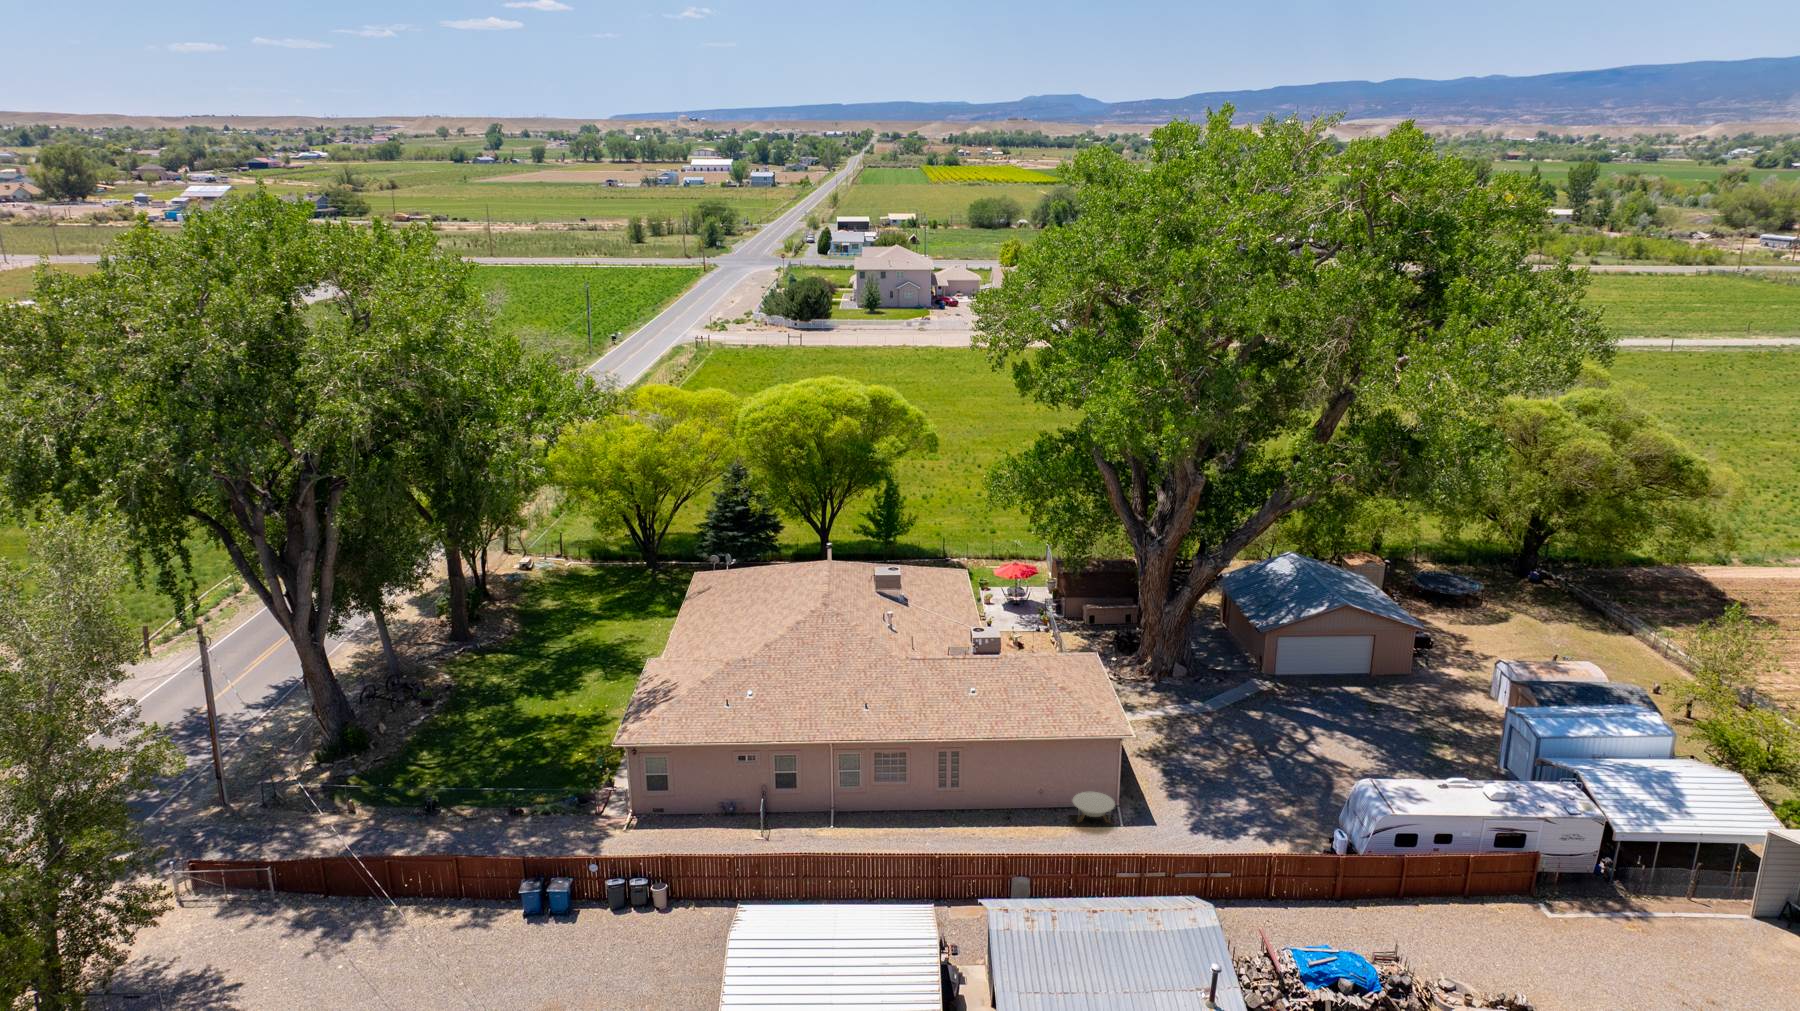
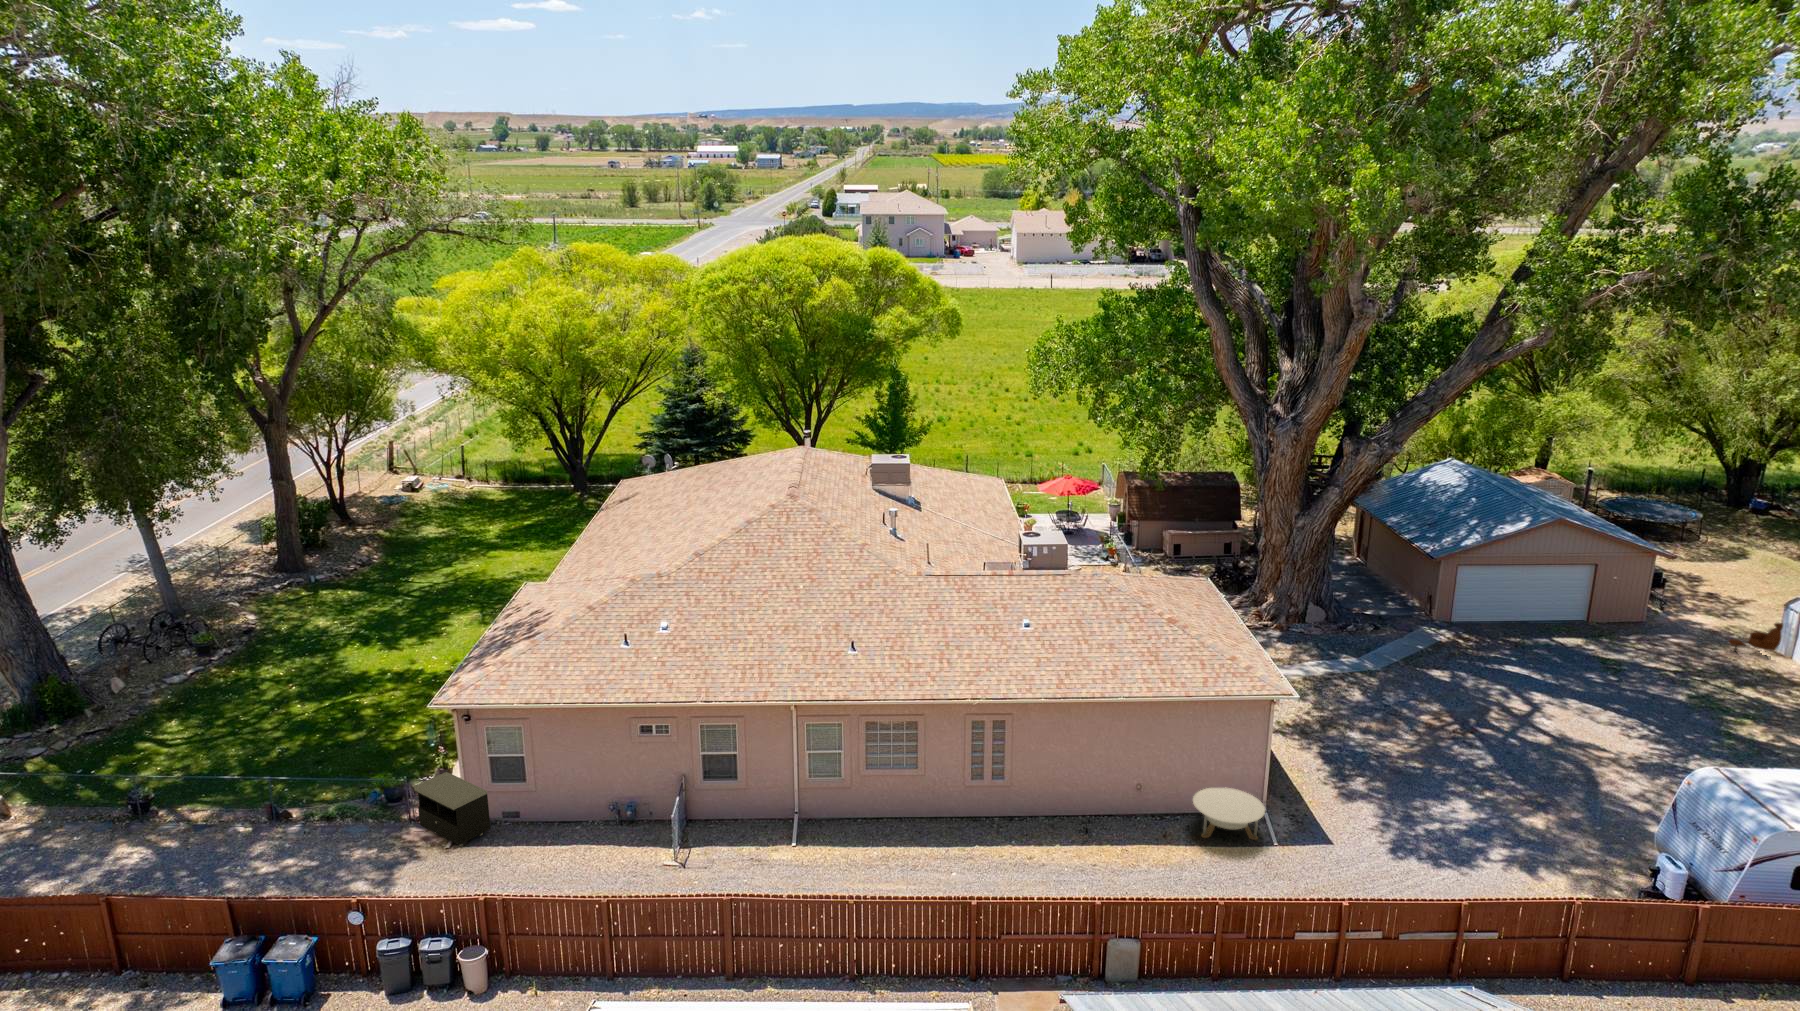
lounge chair: none [1458,677,1496,703] -> present [1729,623,1783,653]
storage bench: none [603,785,648,829] -> present [414,772,490,846]

